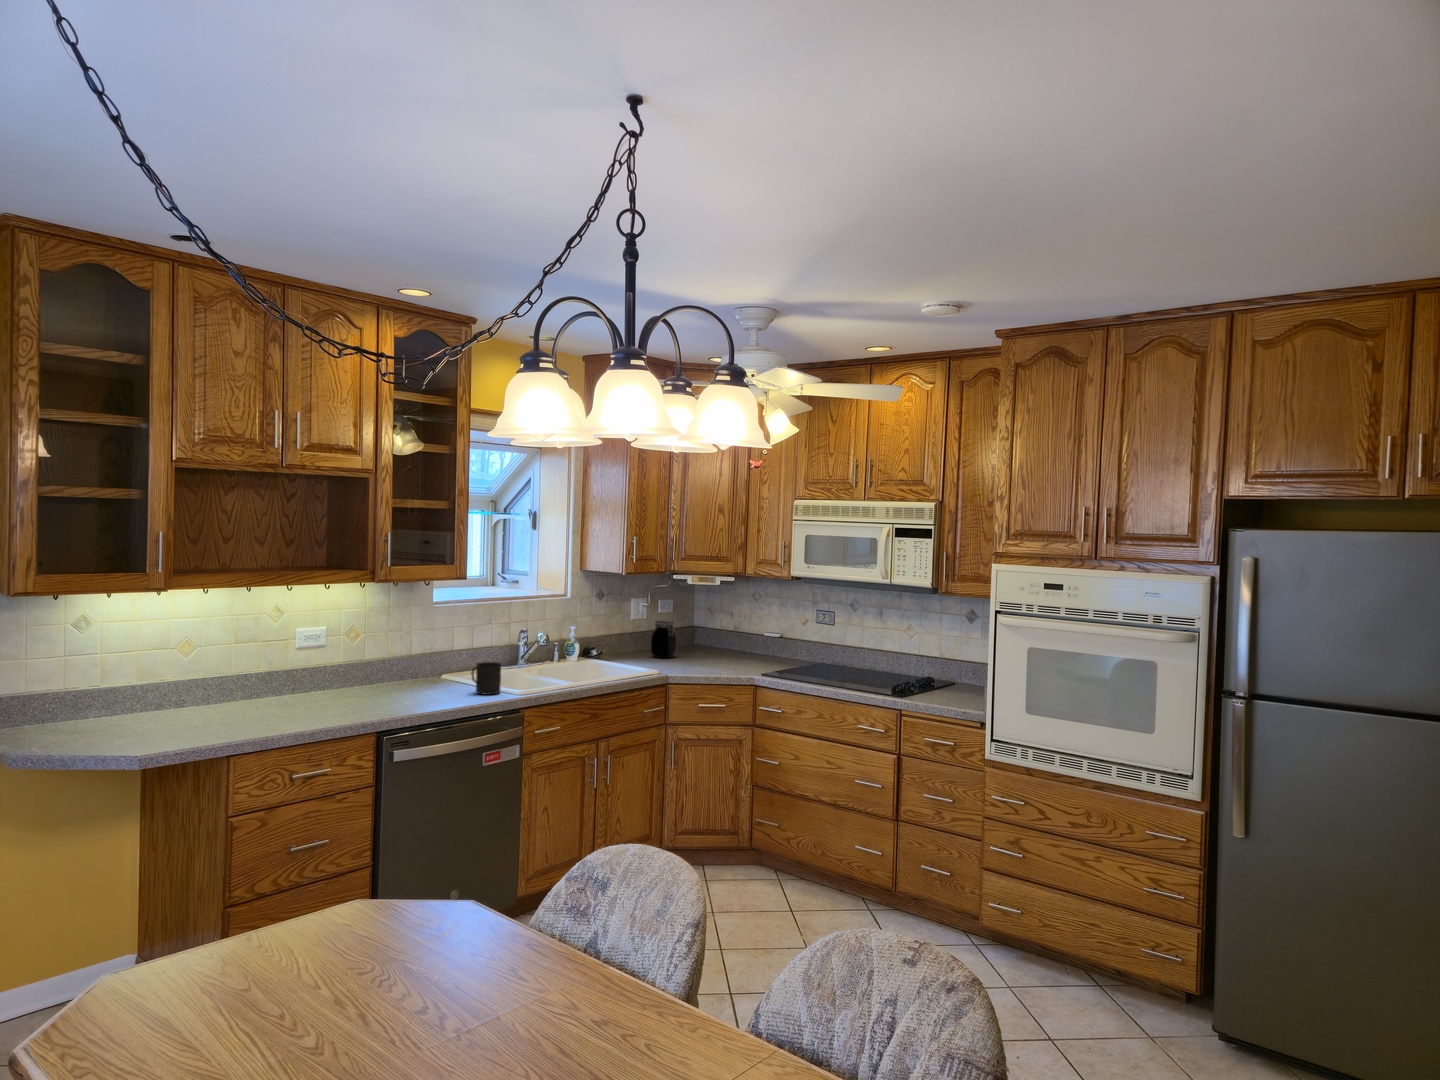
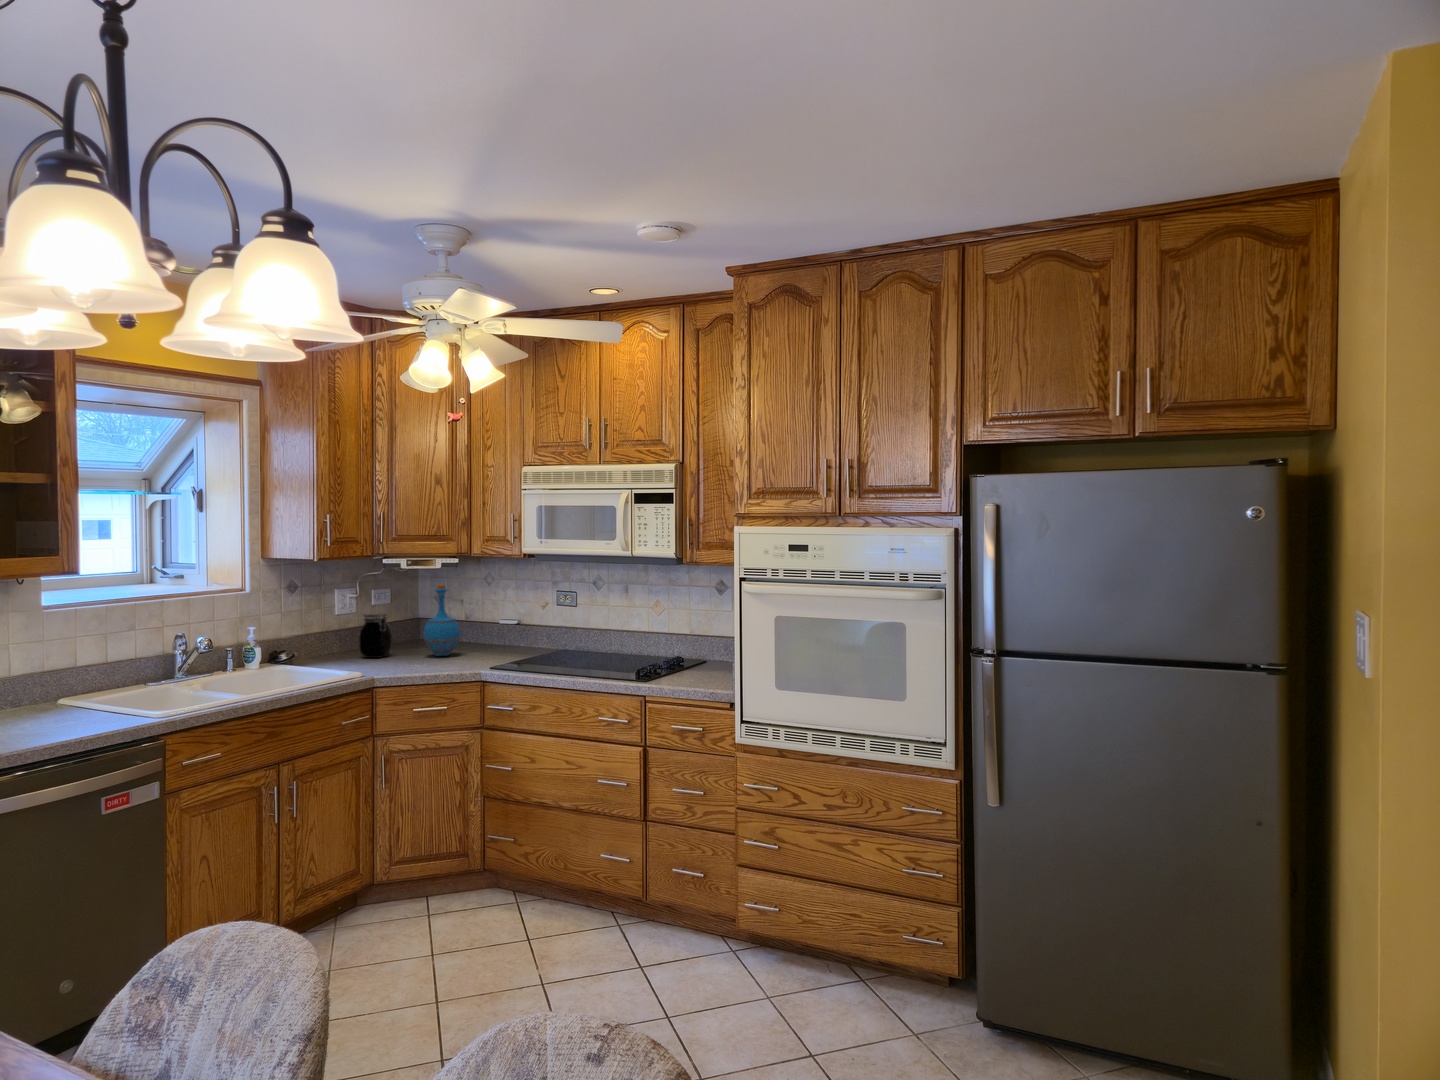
bottle: none [704,599,735,661] -> present [424,585,460,656]
mug: present [471,662,501,695] -> none [86,679,132,722]

